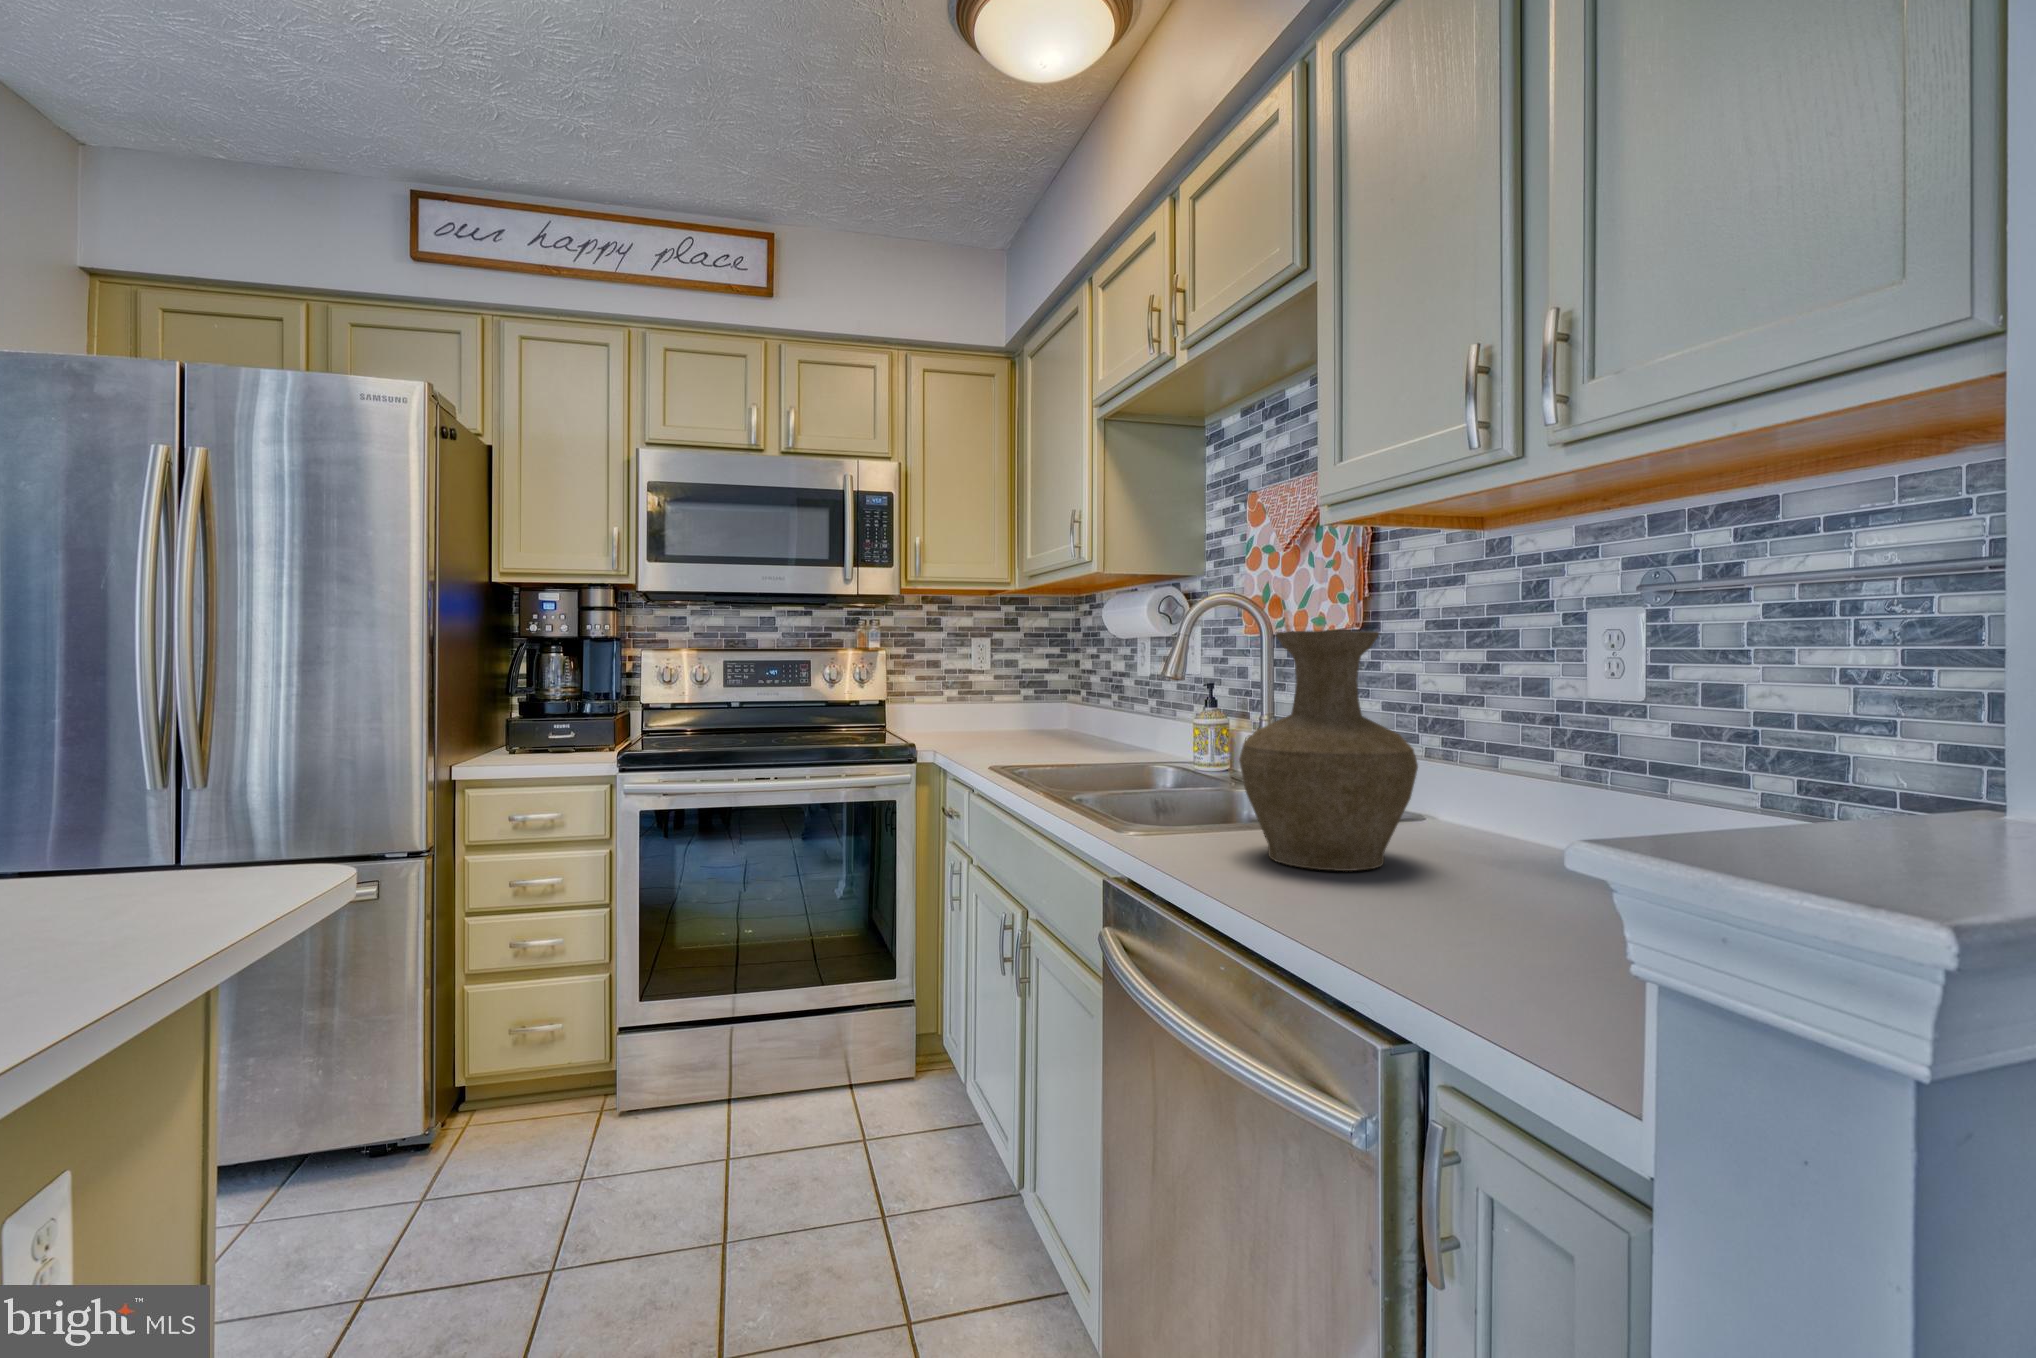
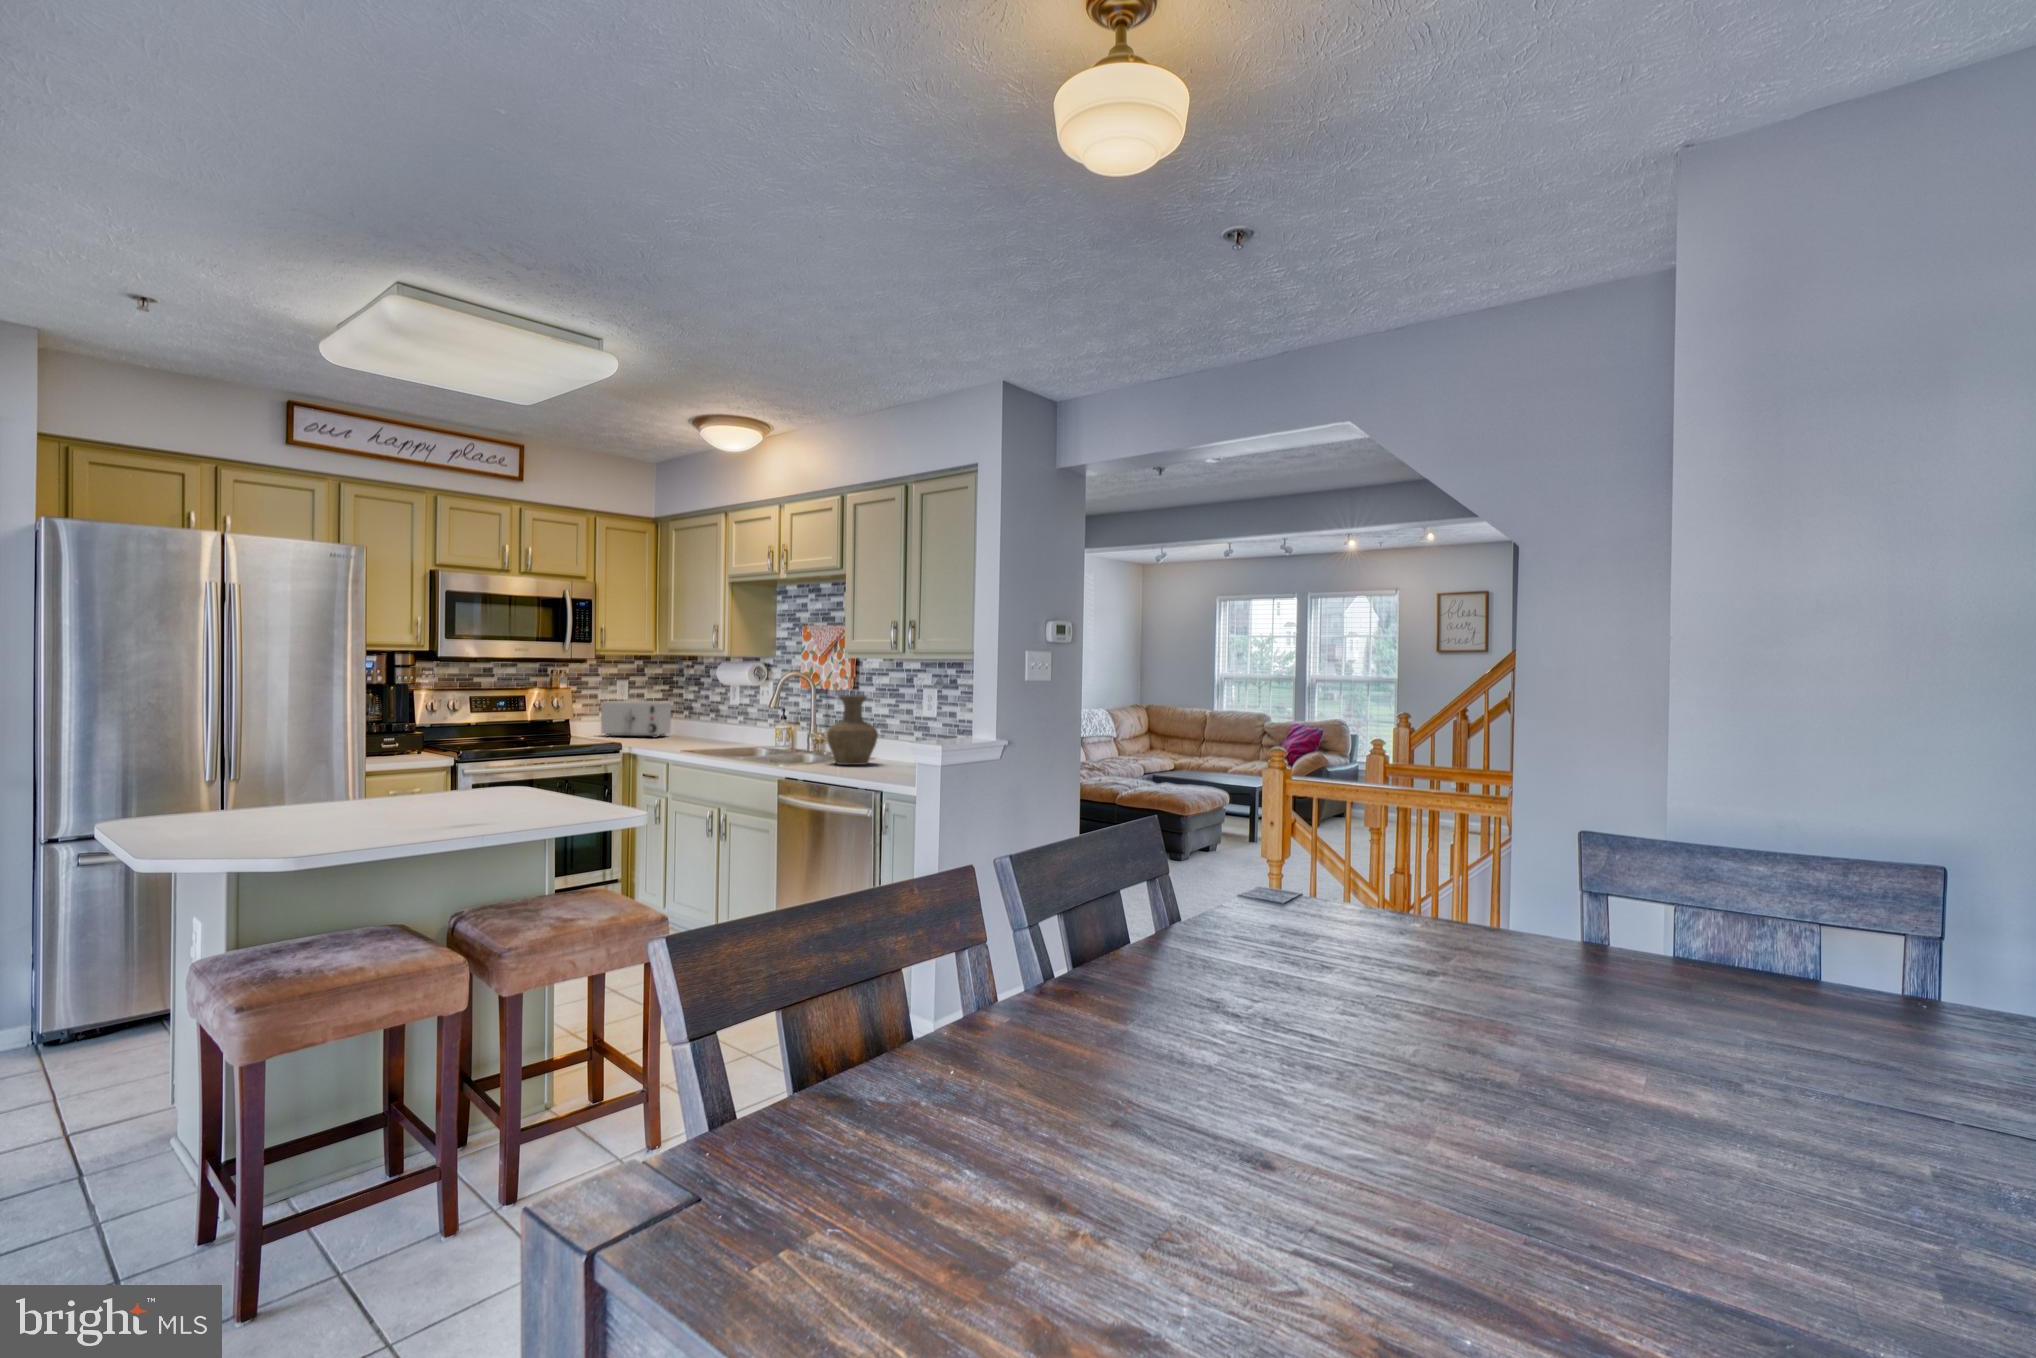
toaster: none [947,672,1057,735] -> present [601,701,671,738]

